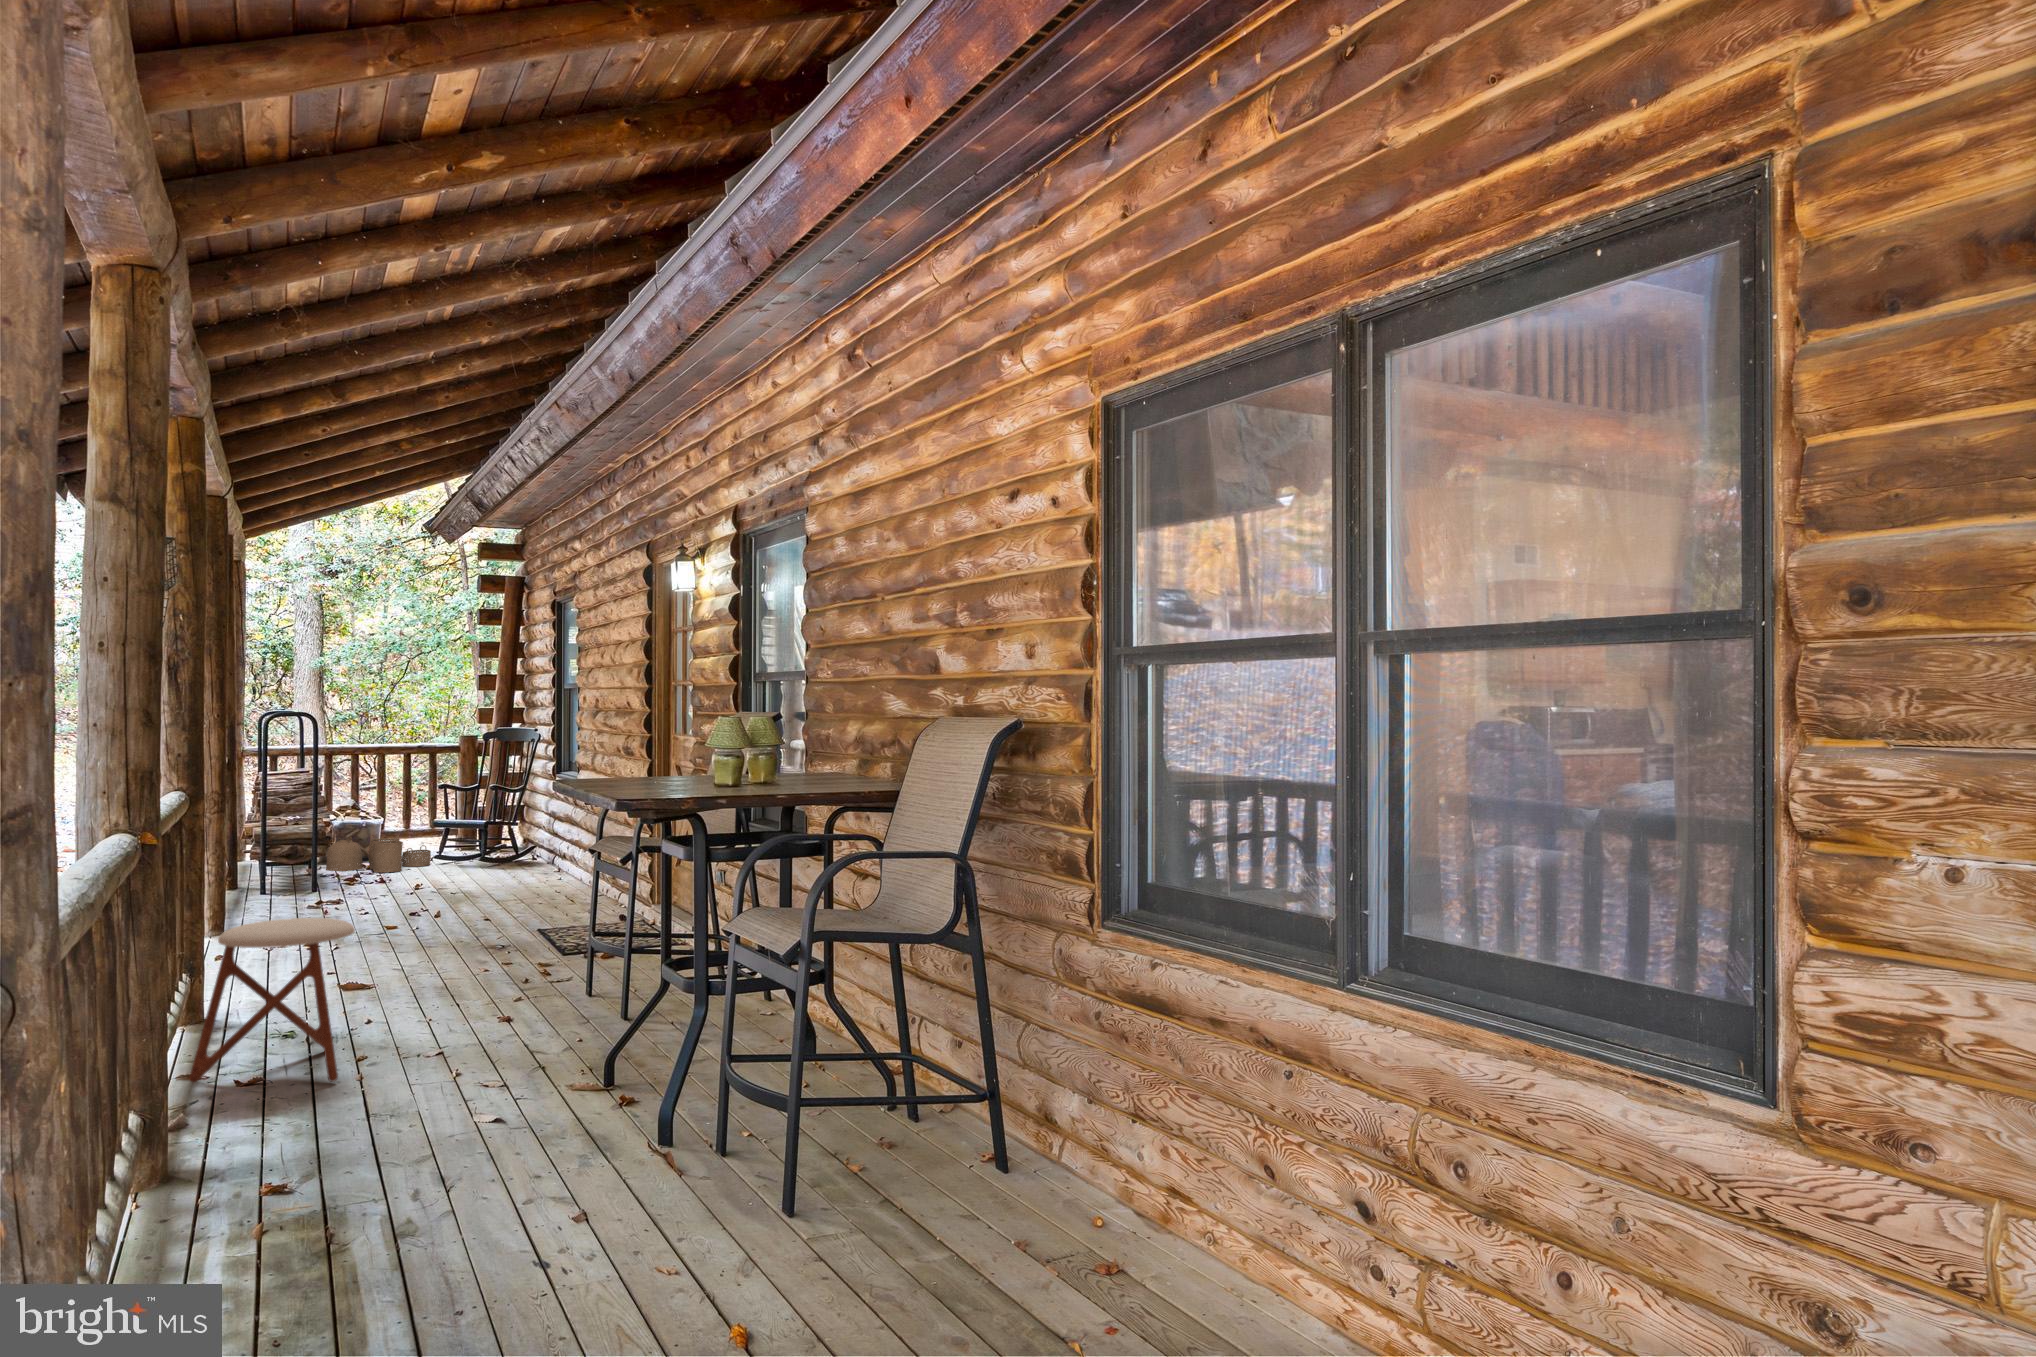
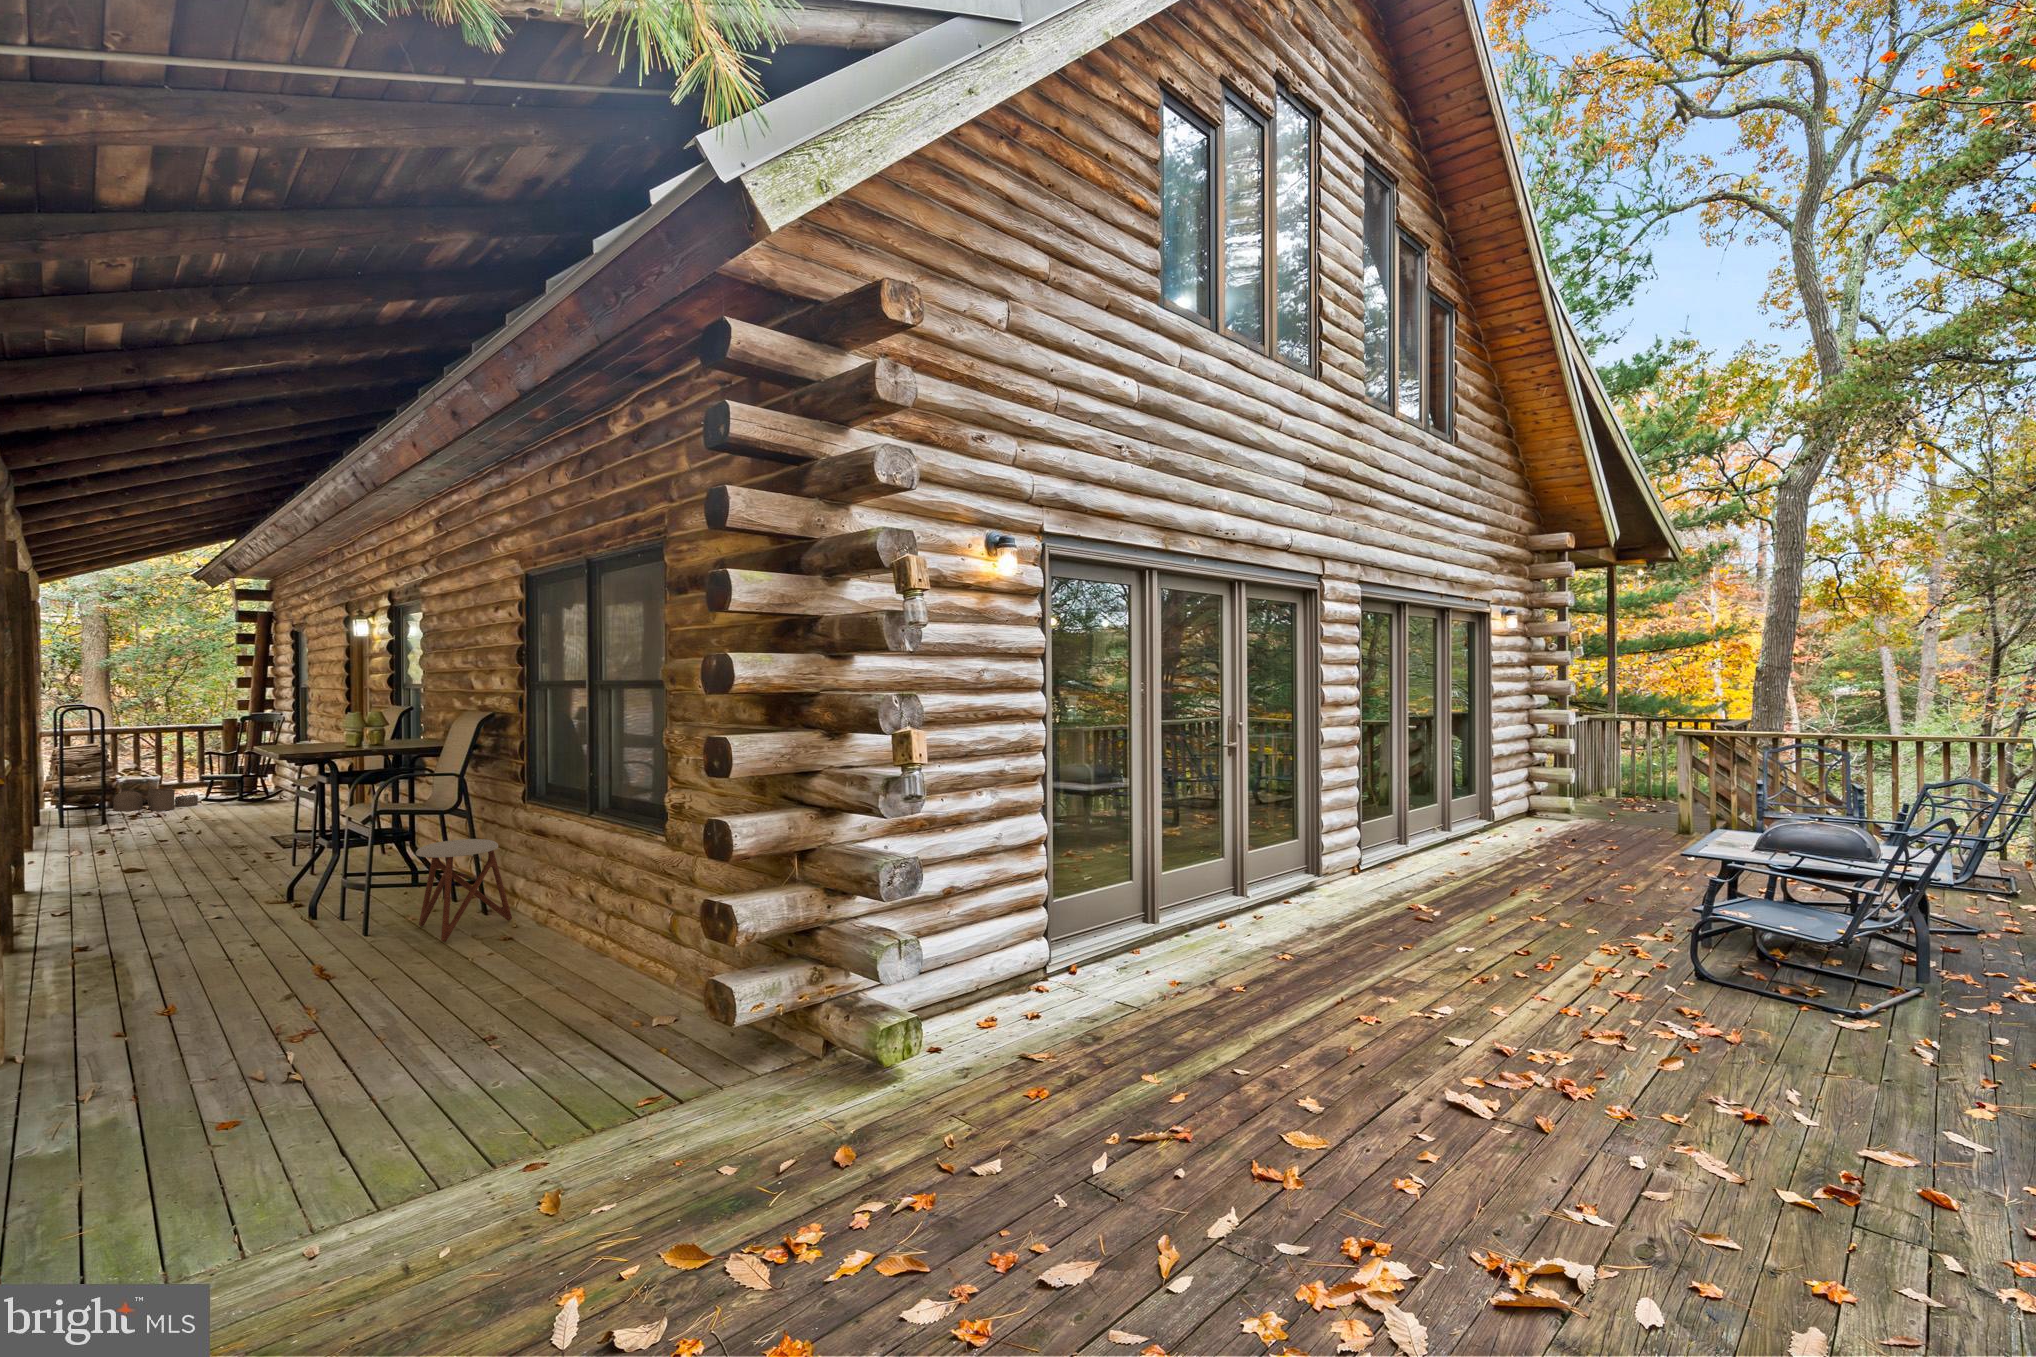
stool: present [189,918,355,1082] -> present [416,839,512,942]

